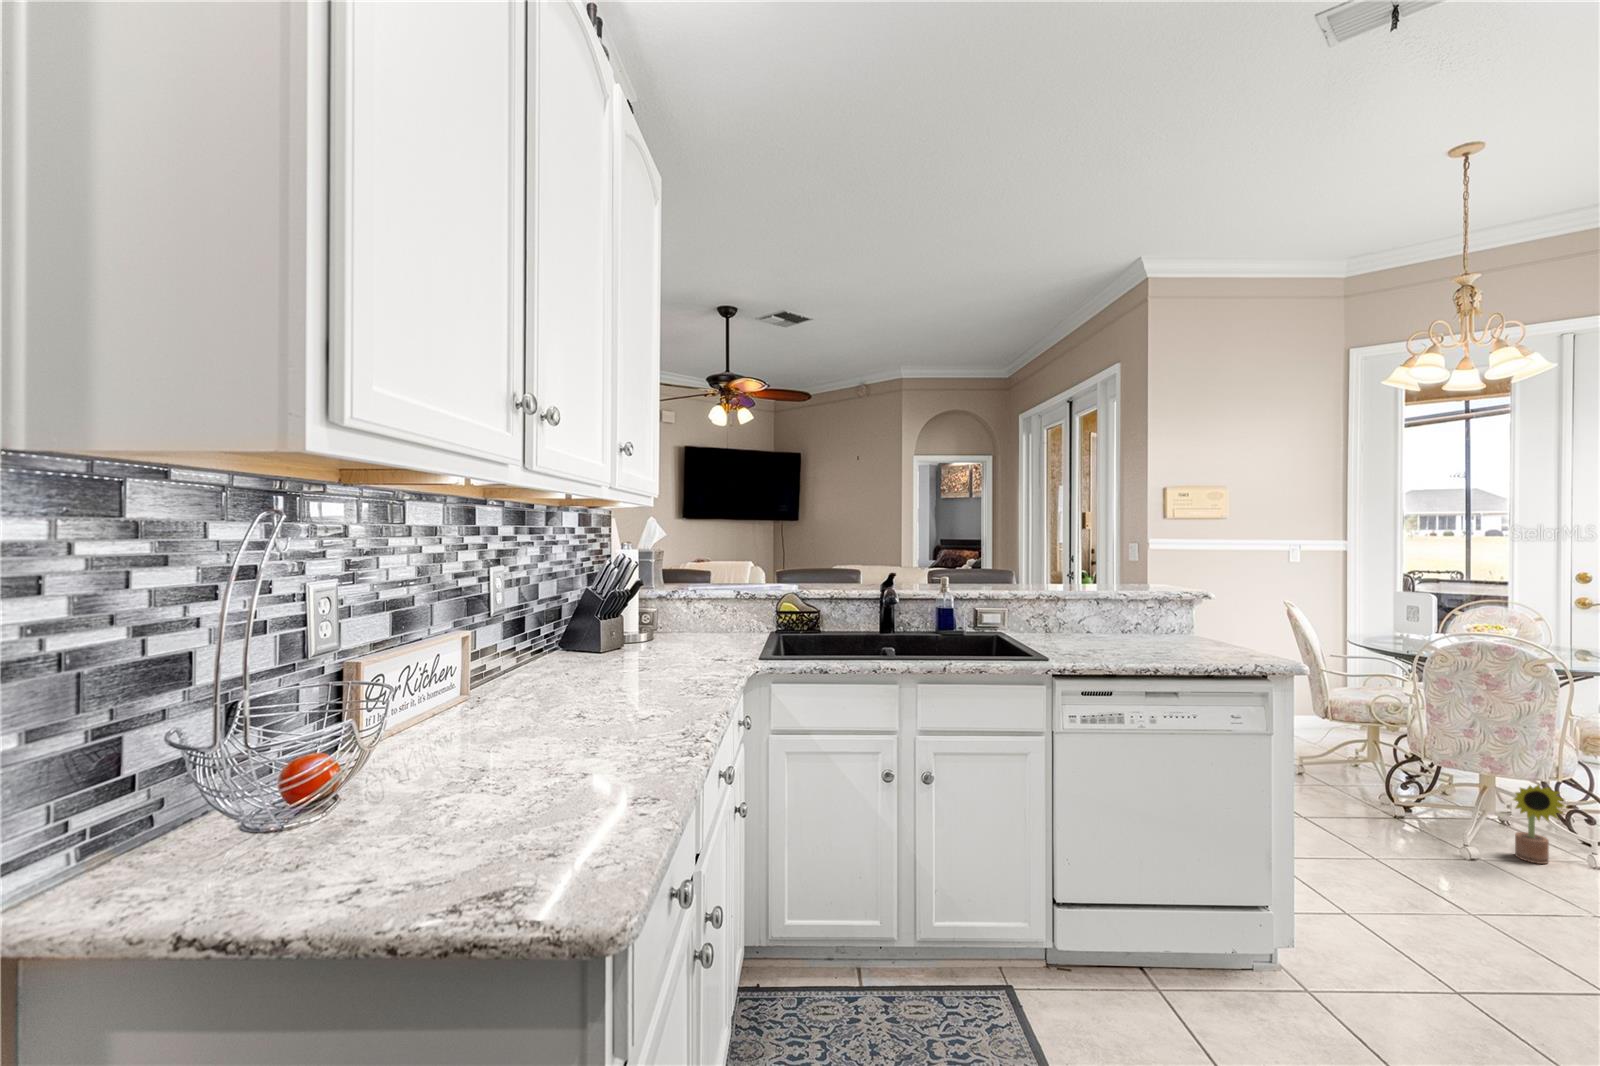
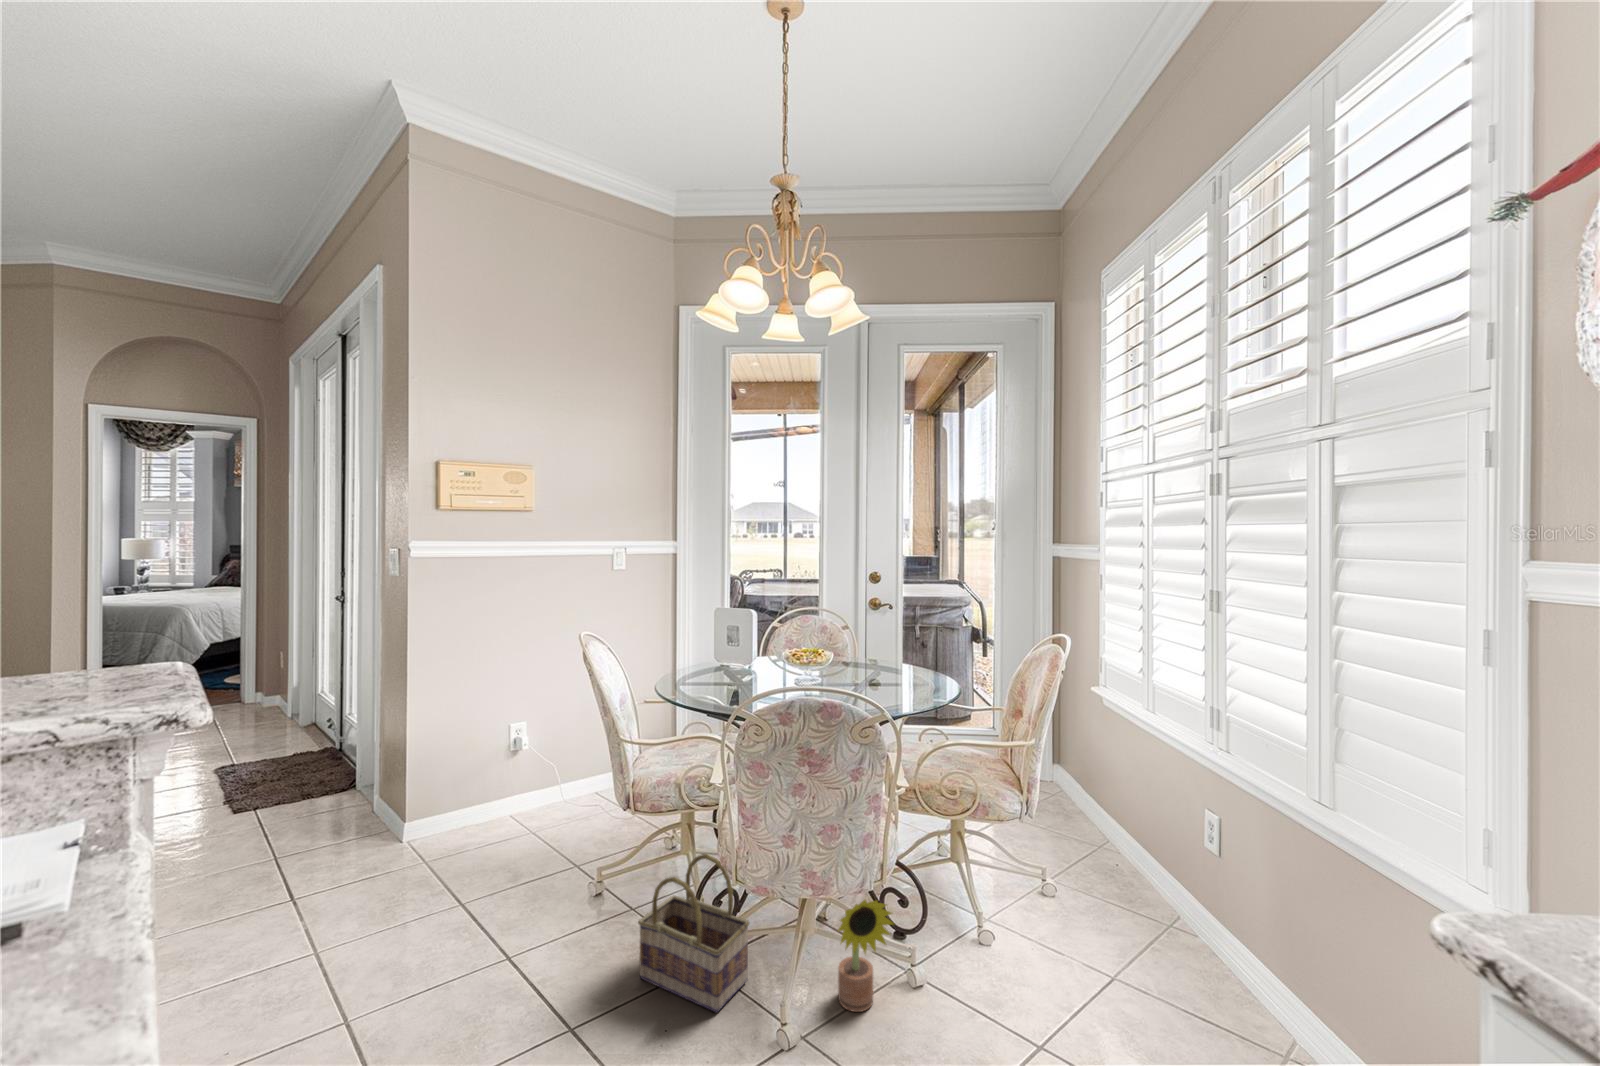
basket: none [1344,747,1435,836] -> present [638,854,749,1012]

